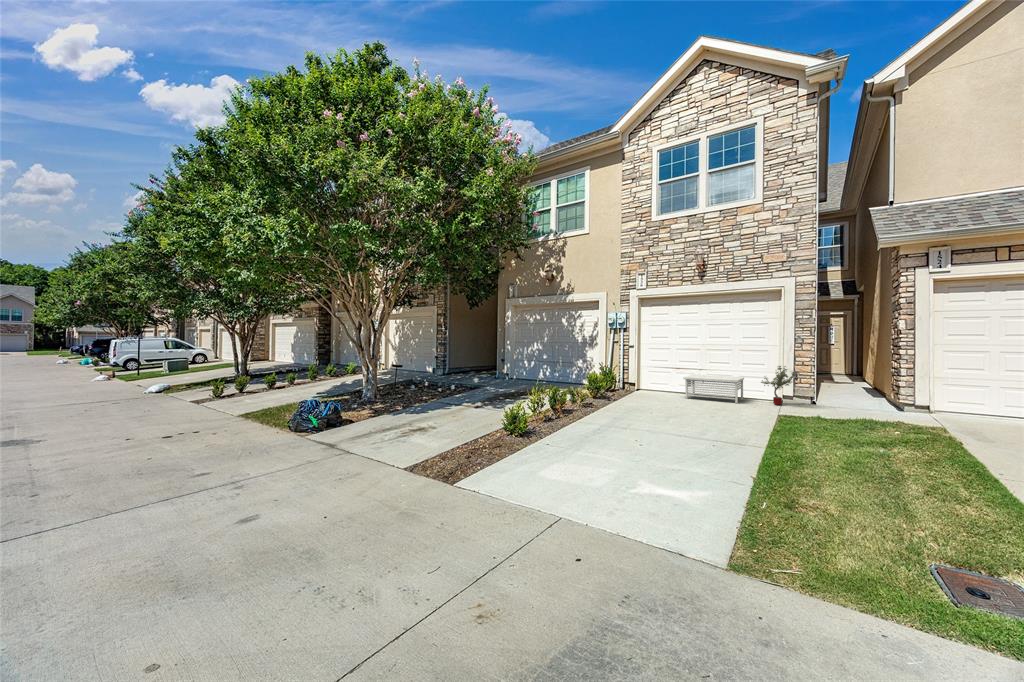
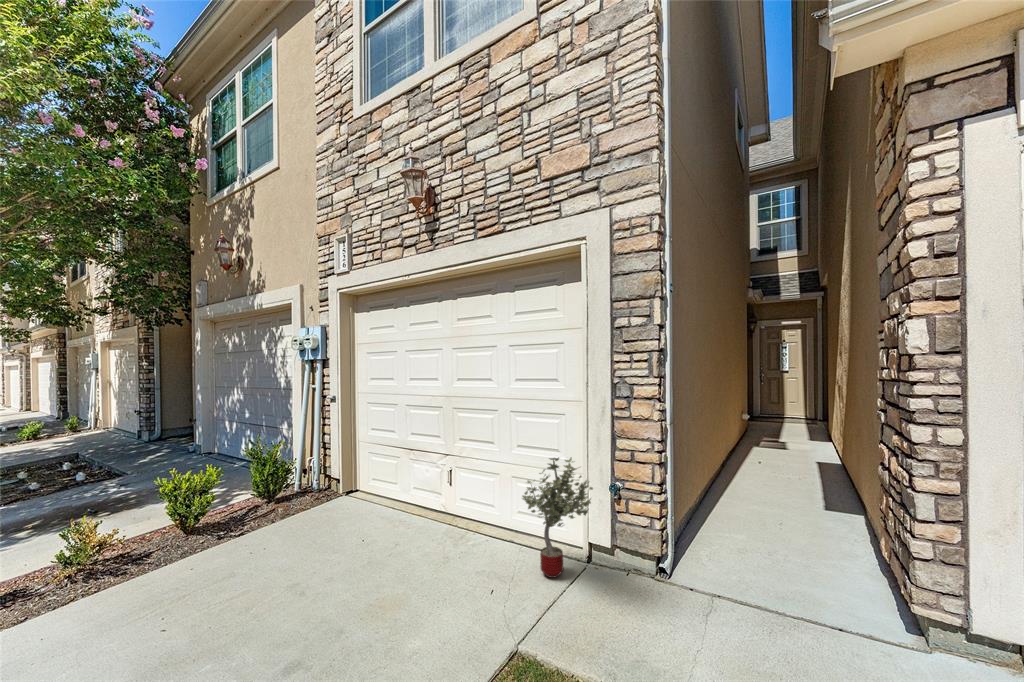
storage bench: present [683,375,744,403] -> none [369,454,504,557]

